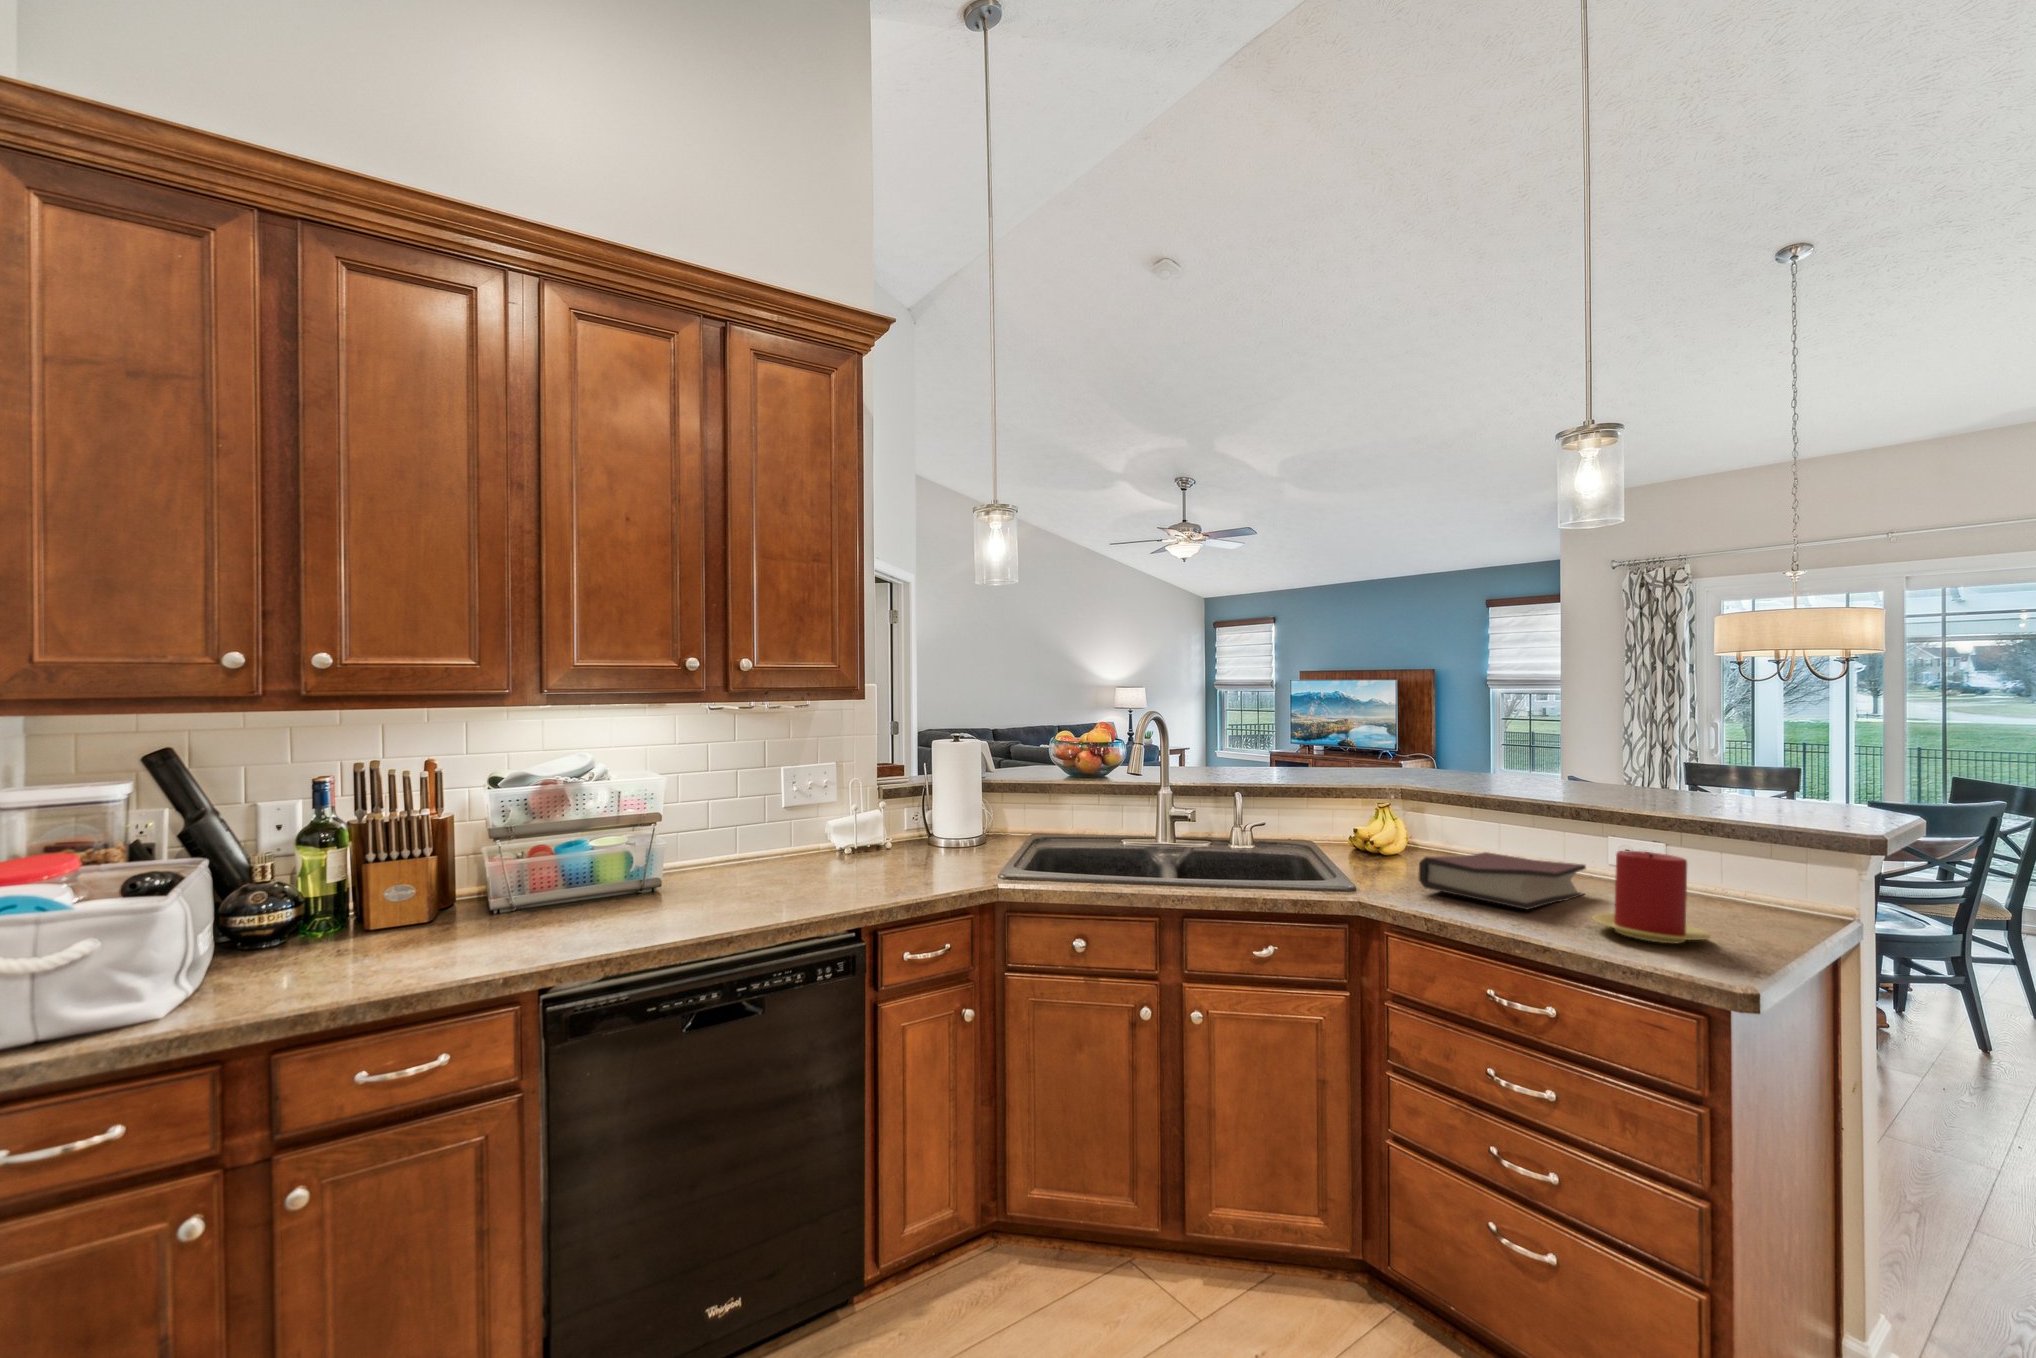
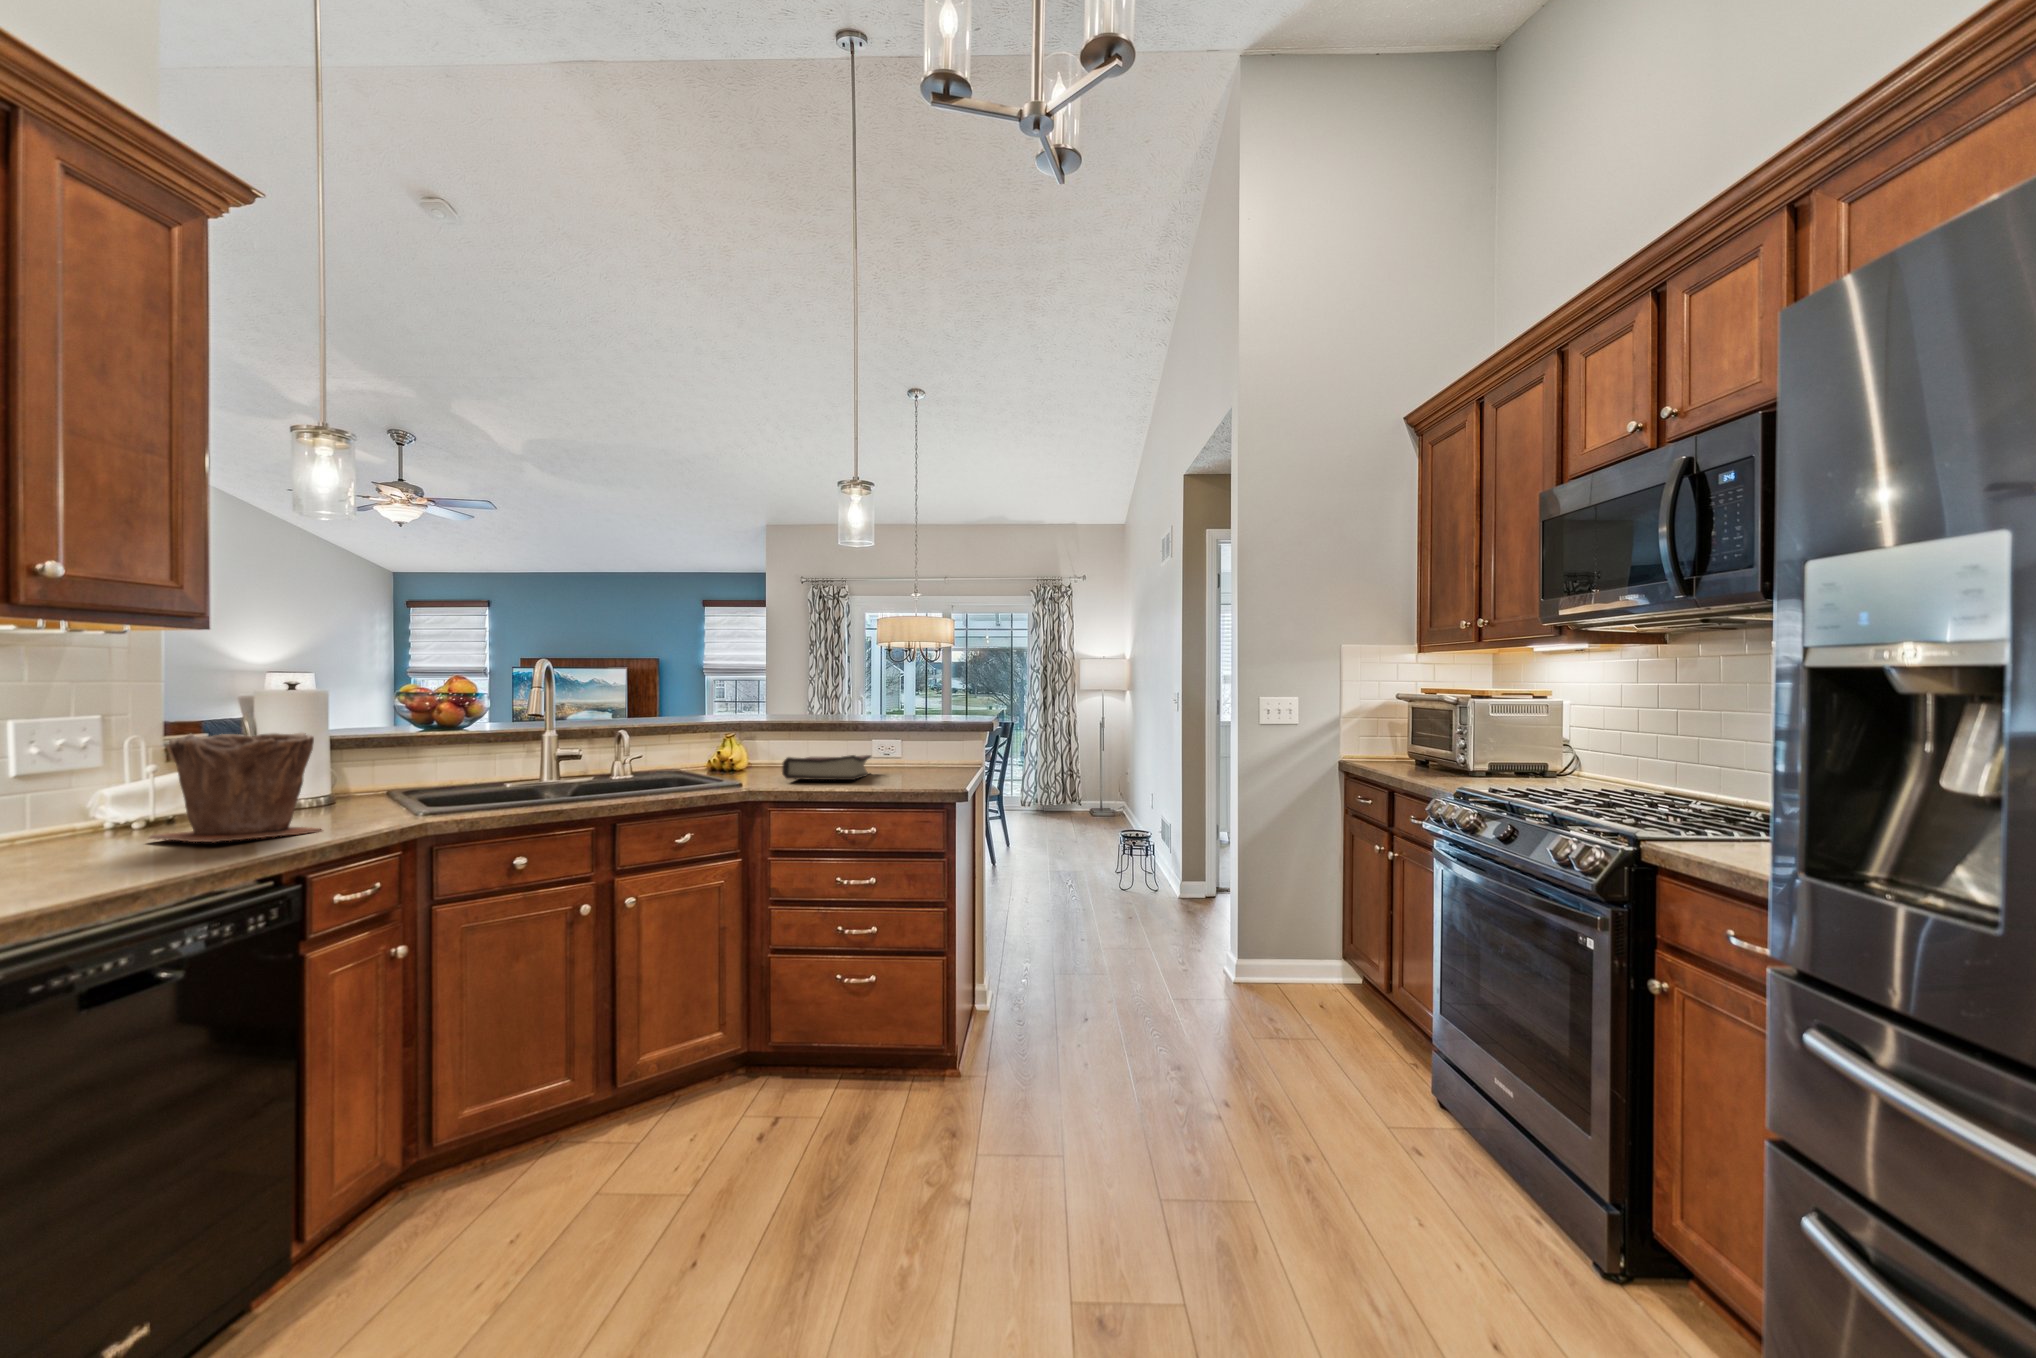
plant pot: none [821,787,920,887] -> present [149,732,322,842]
candle: present [1592,851,1710,943] -> none [890,735,945,783]

